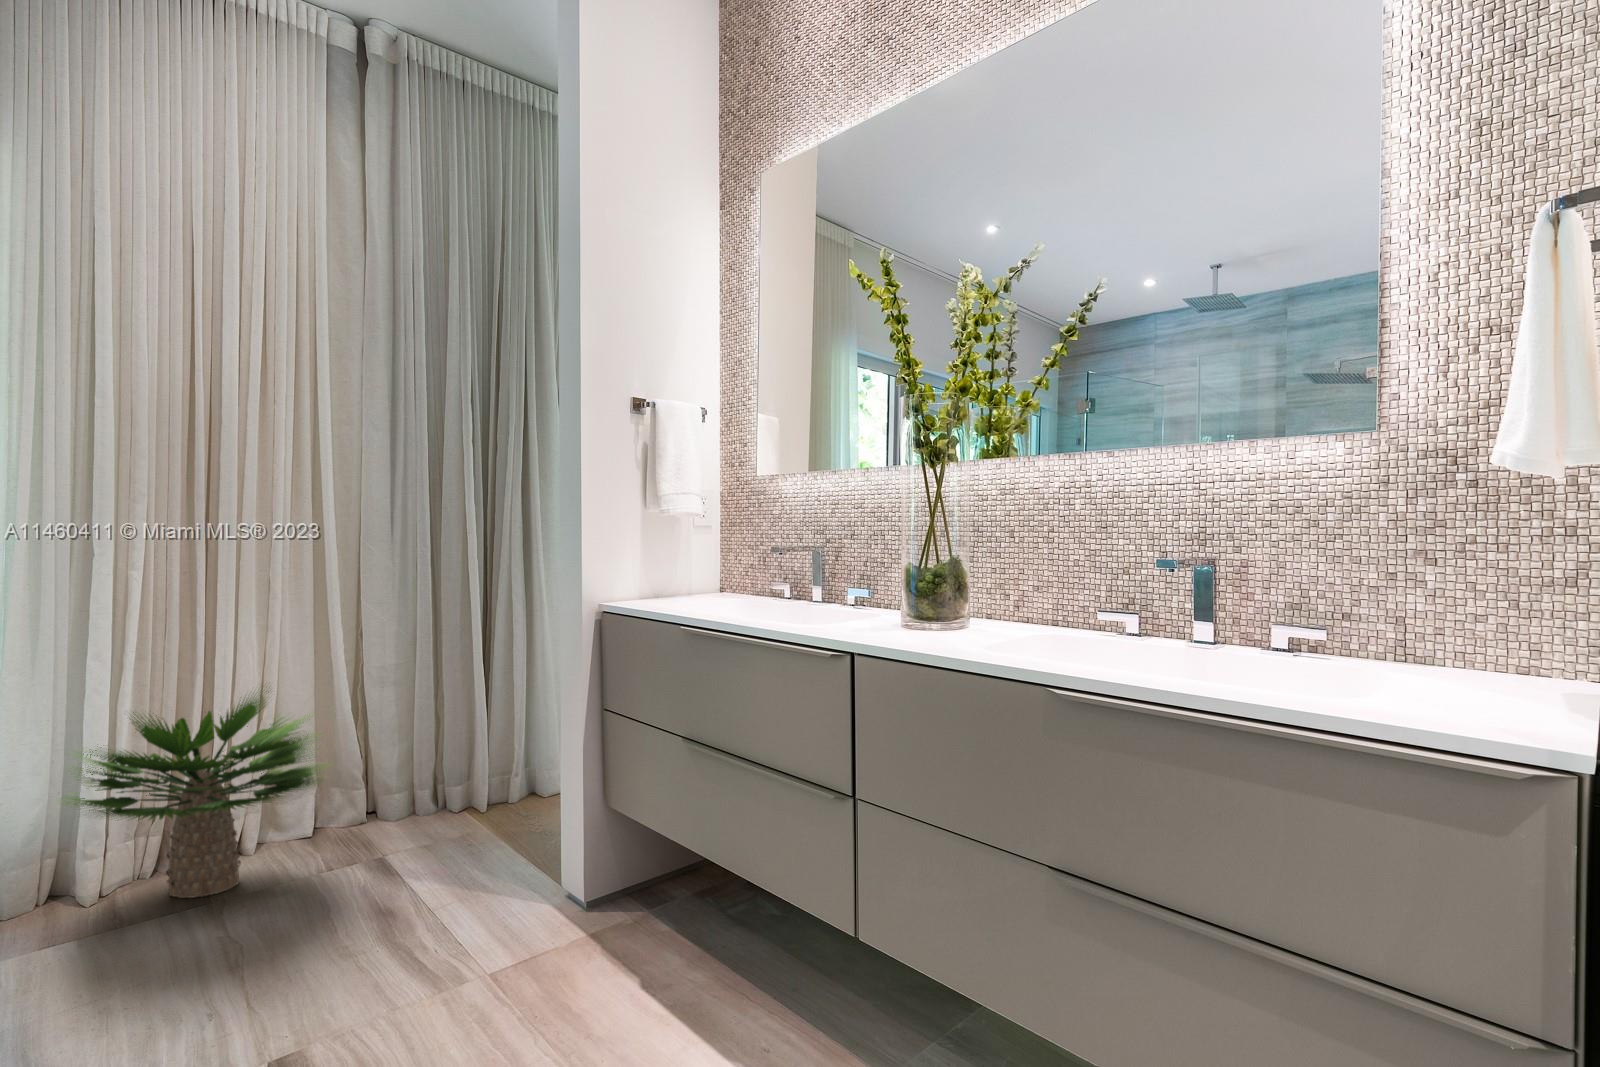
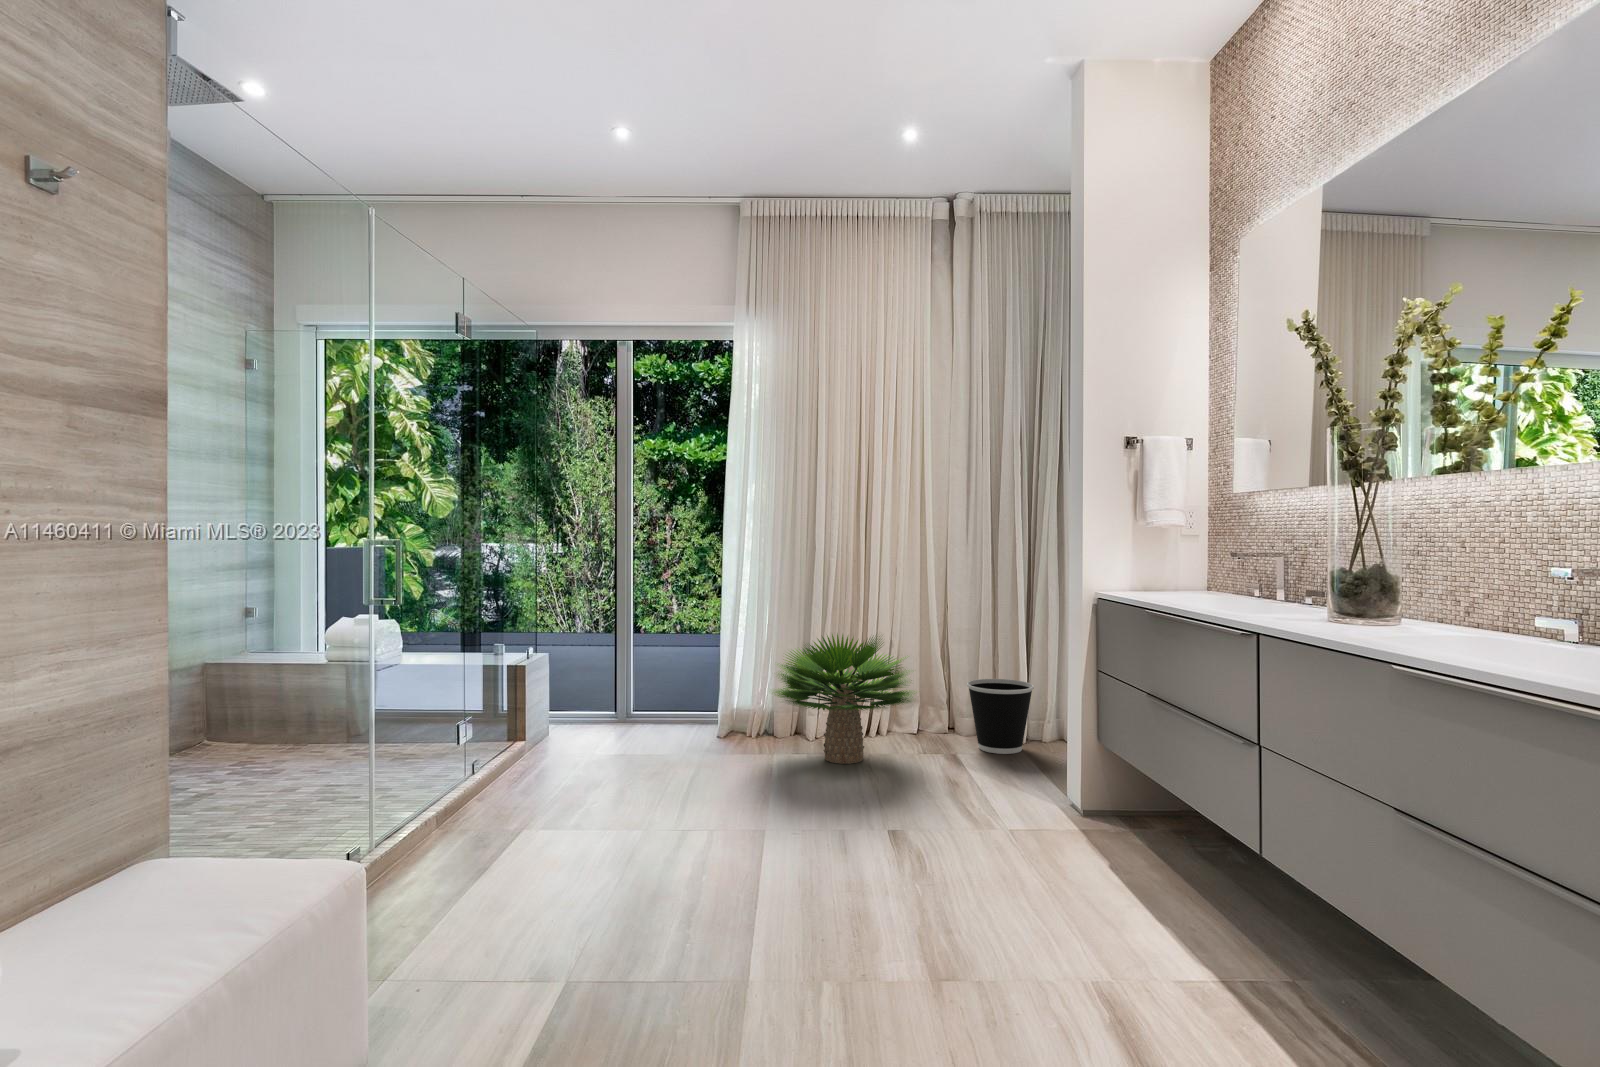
wastebasket: none [401,728,495,833] -> present [967,679,1034,754]

